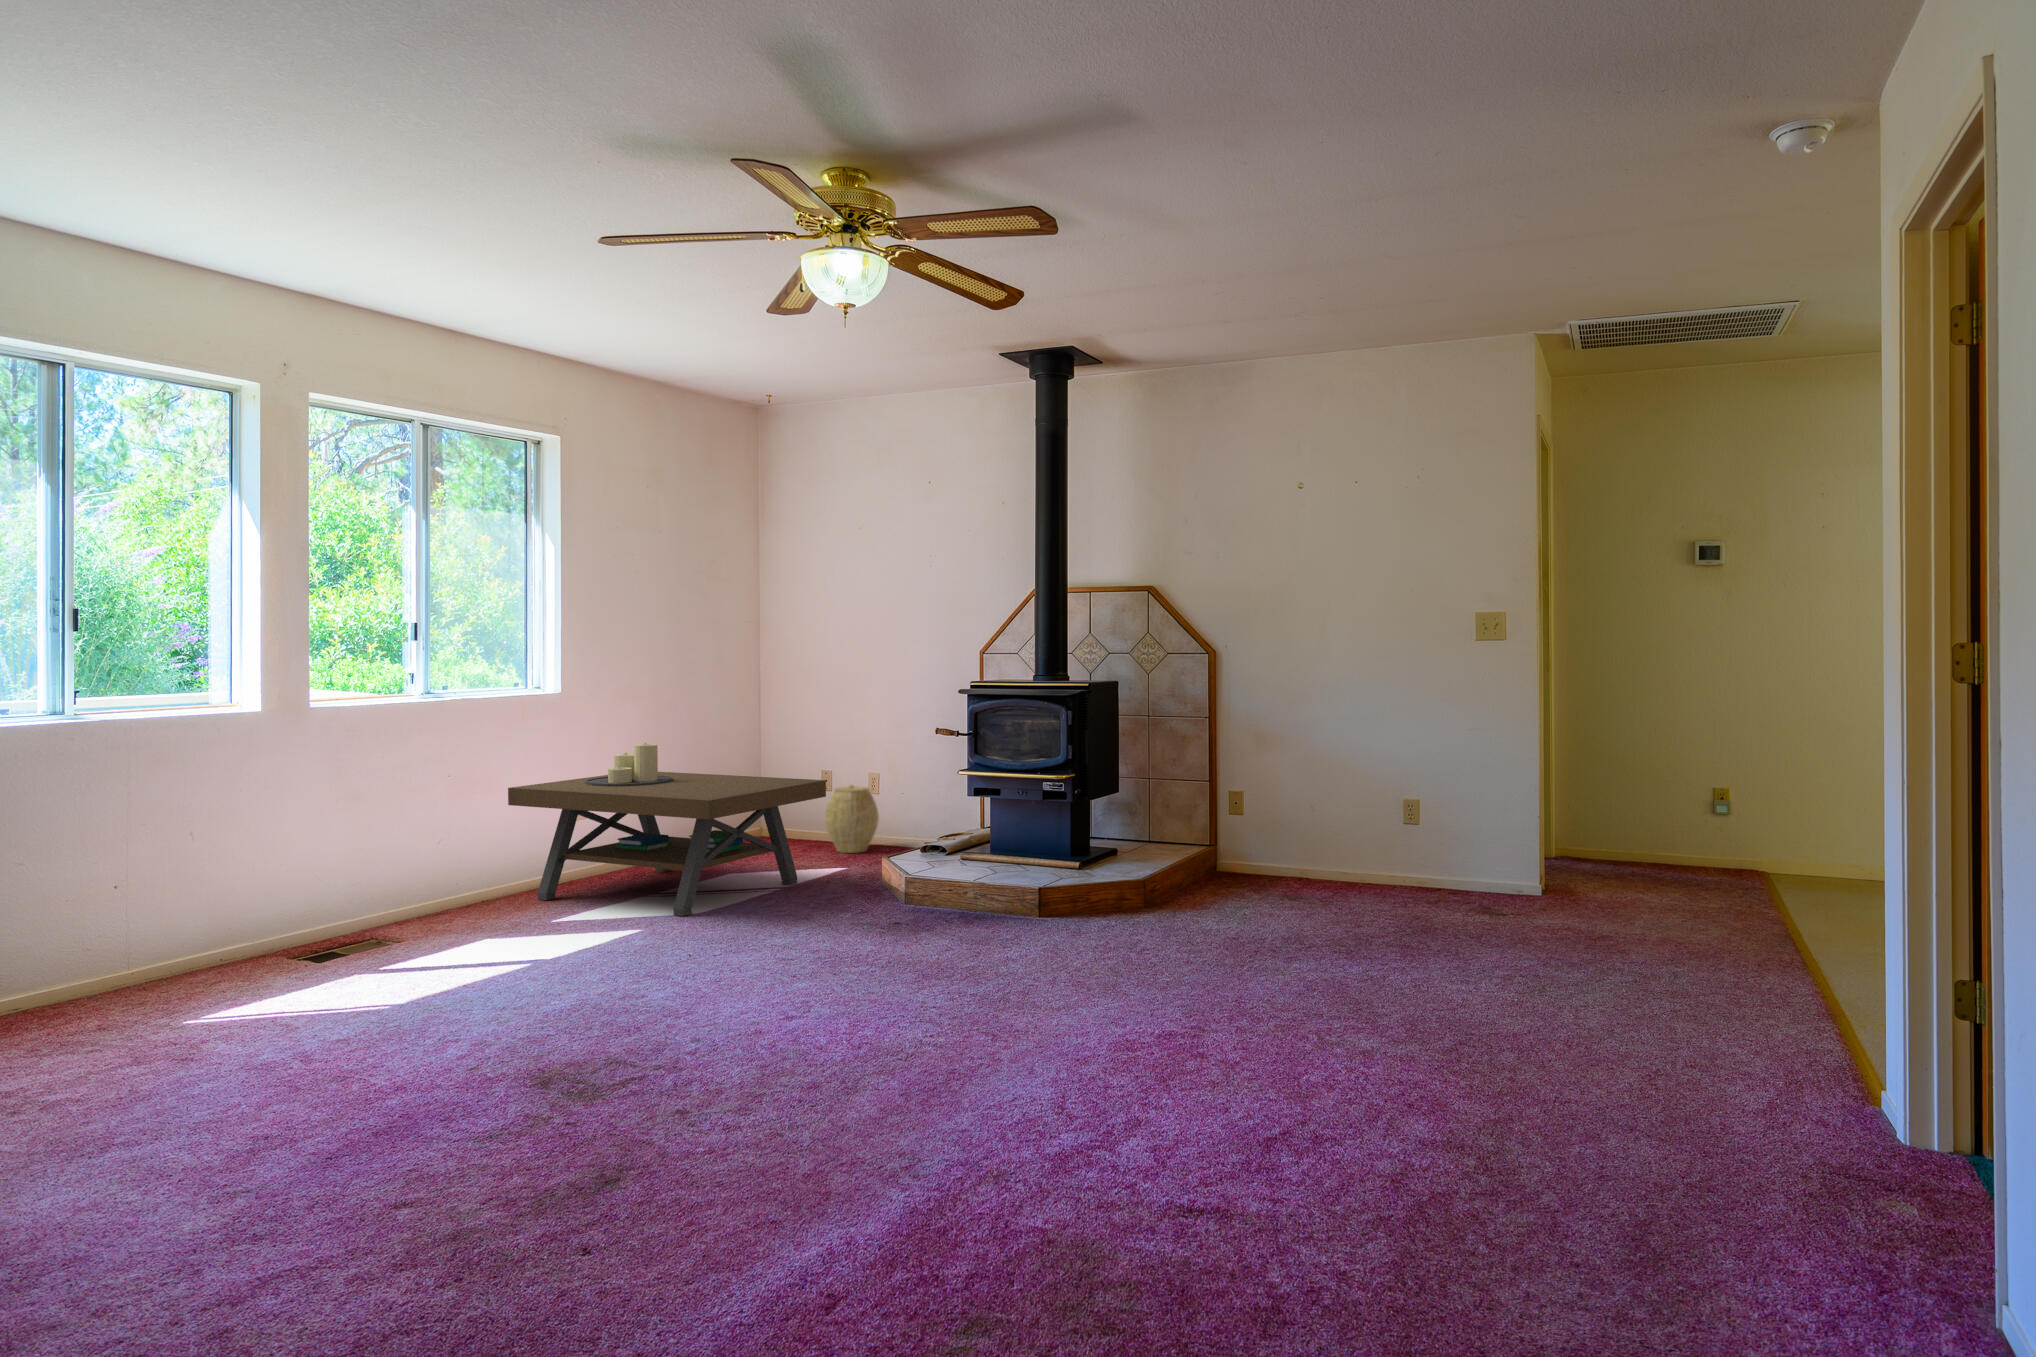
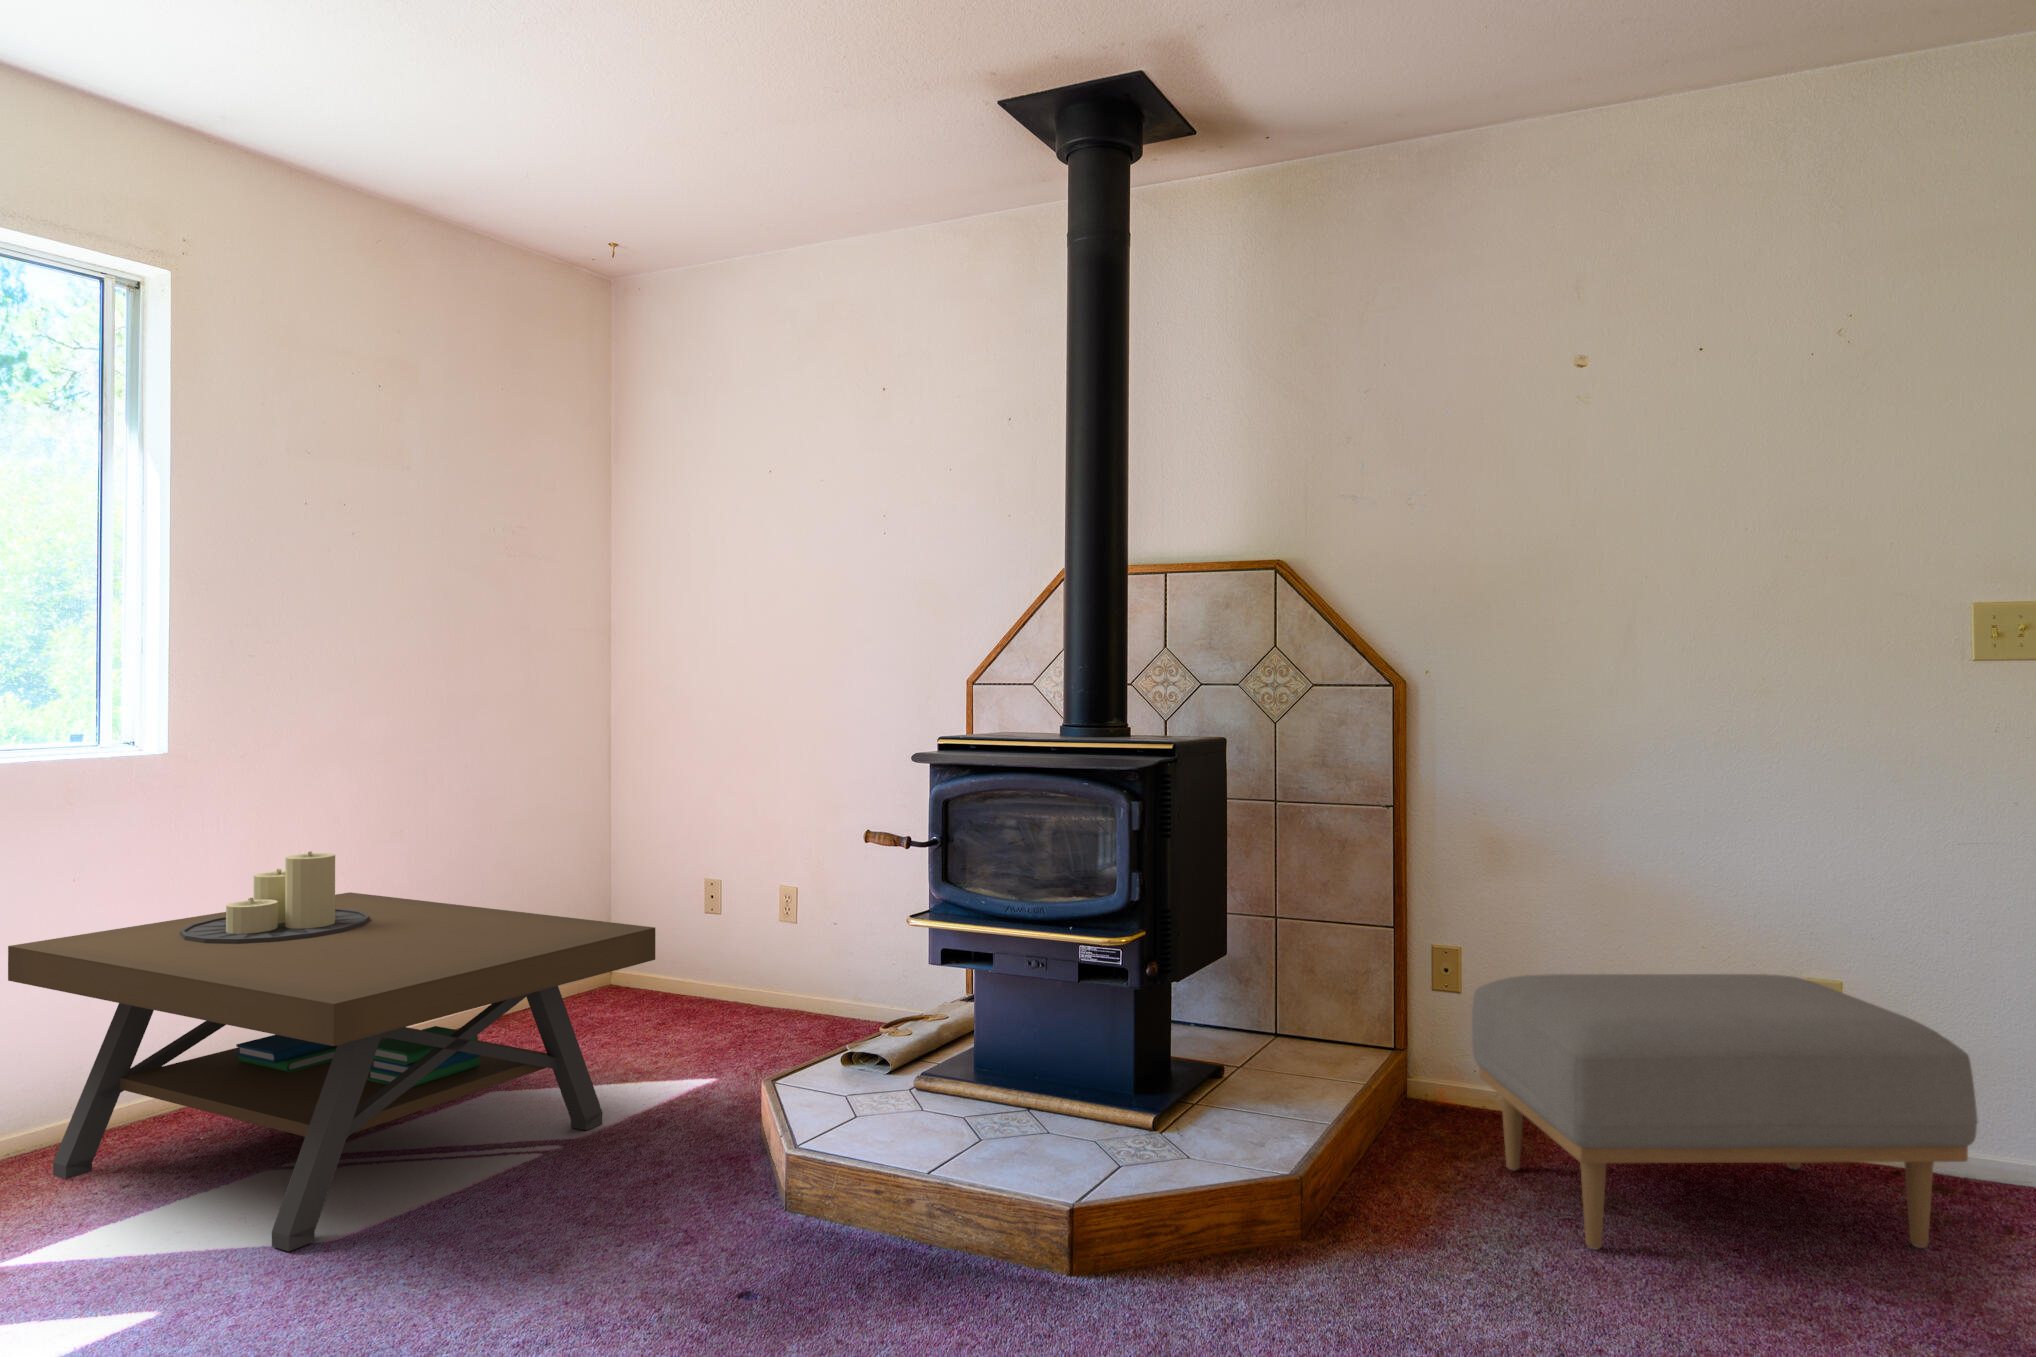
woven basket: present [825,785,879,853] -> none [699,910,794,1033]
ottoman: none [1237,795,1443,909] -> present [1472,974,1978,1250]

